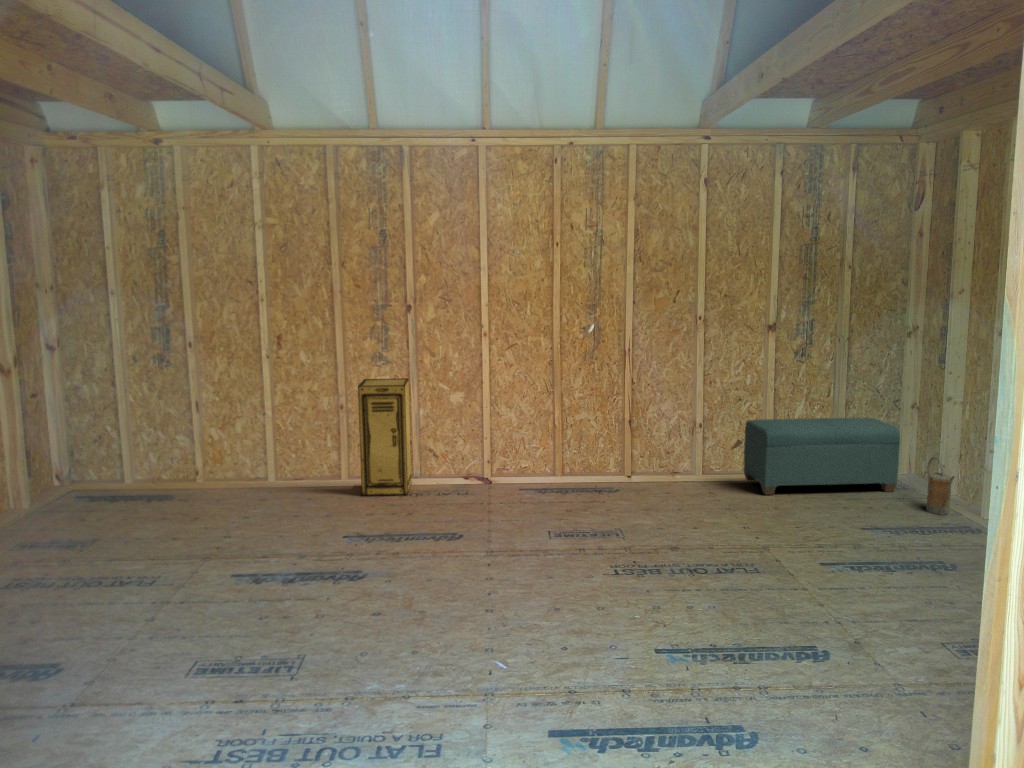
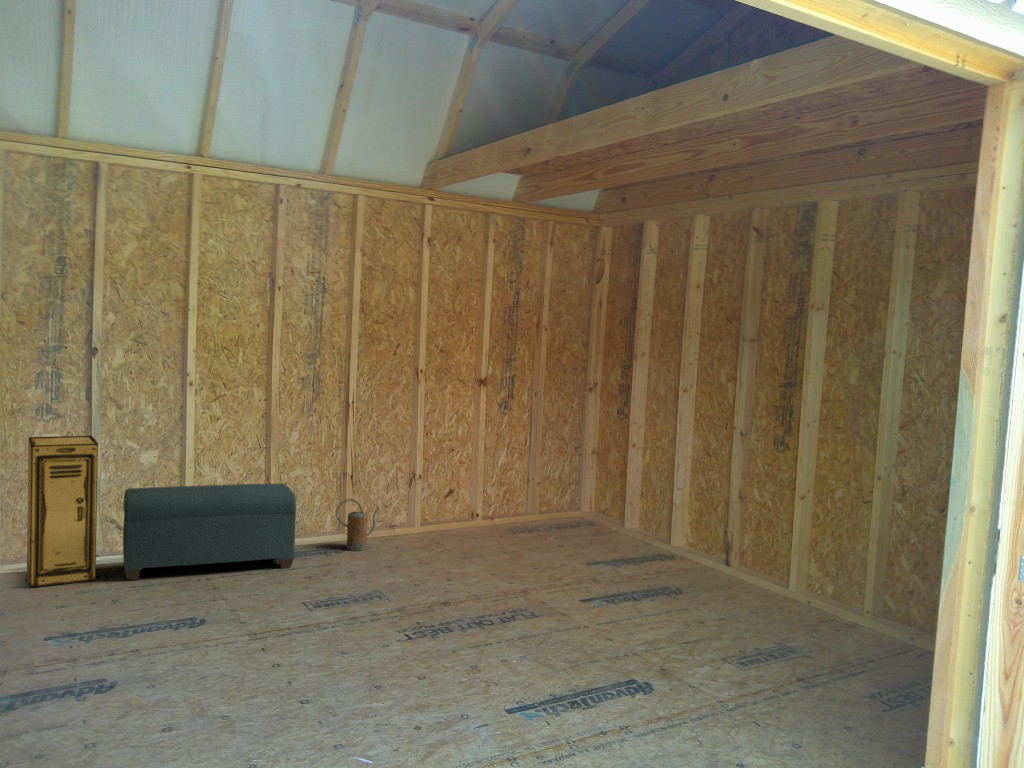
bench: present [744,418,900,495] -> present [123,484,296,580]
watering can: present [926,457,954,514] -> present [336,499,379,551]

